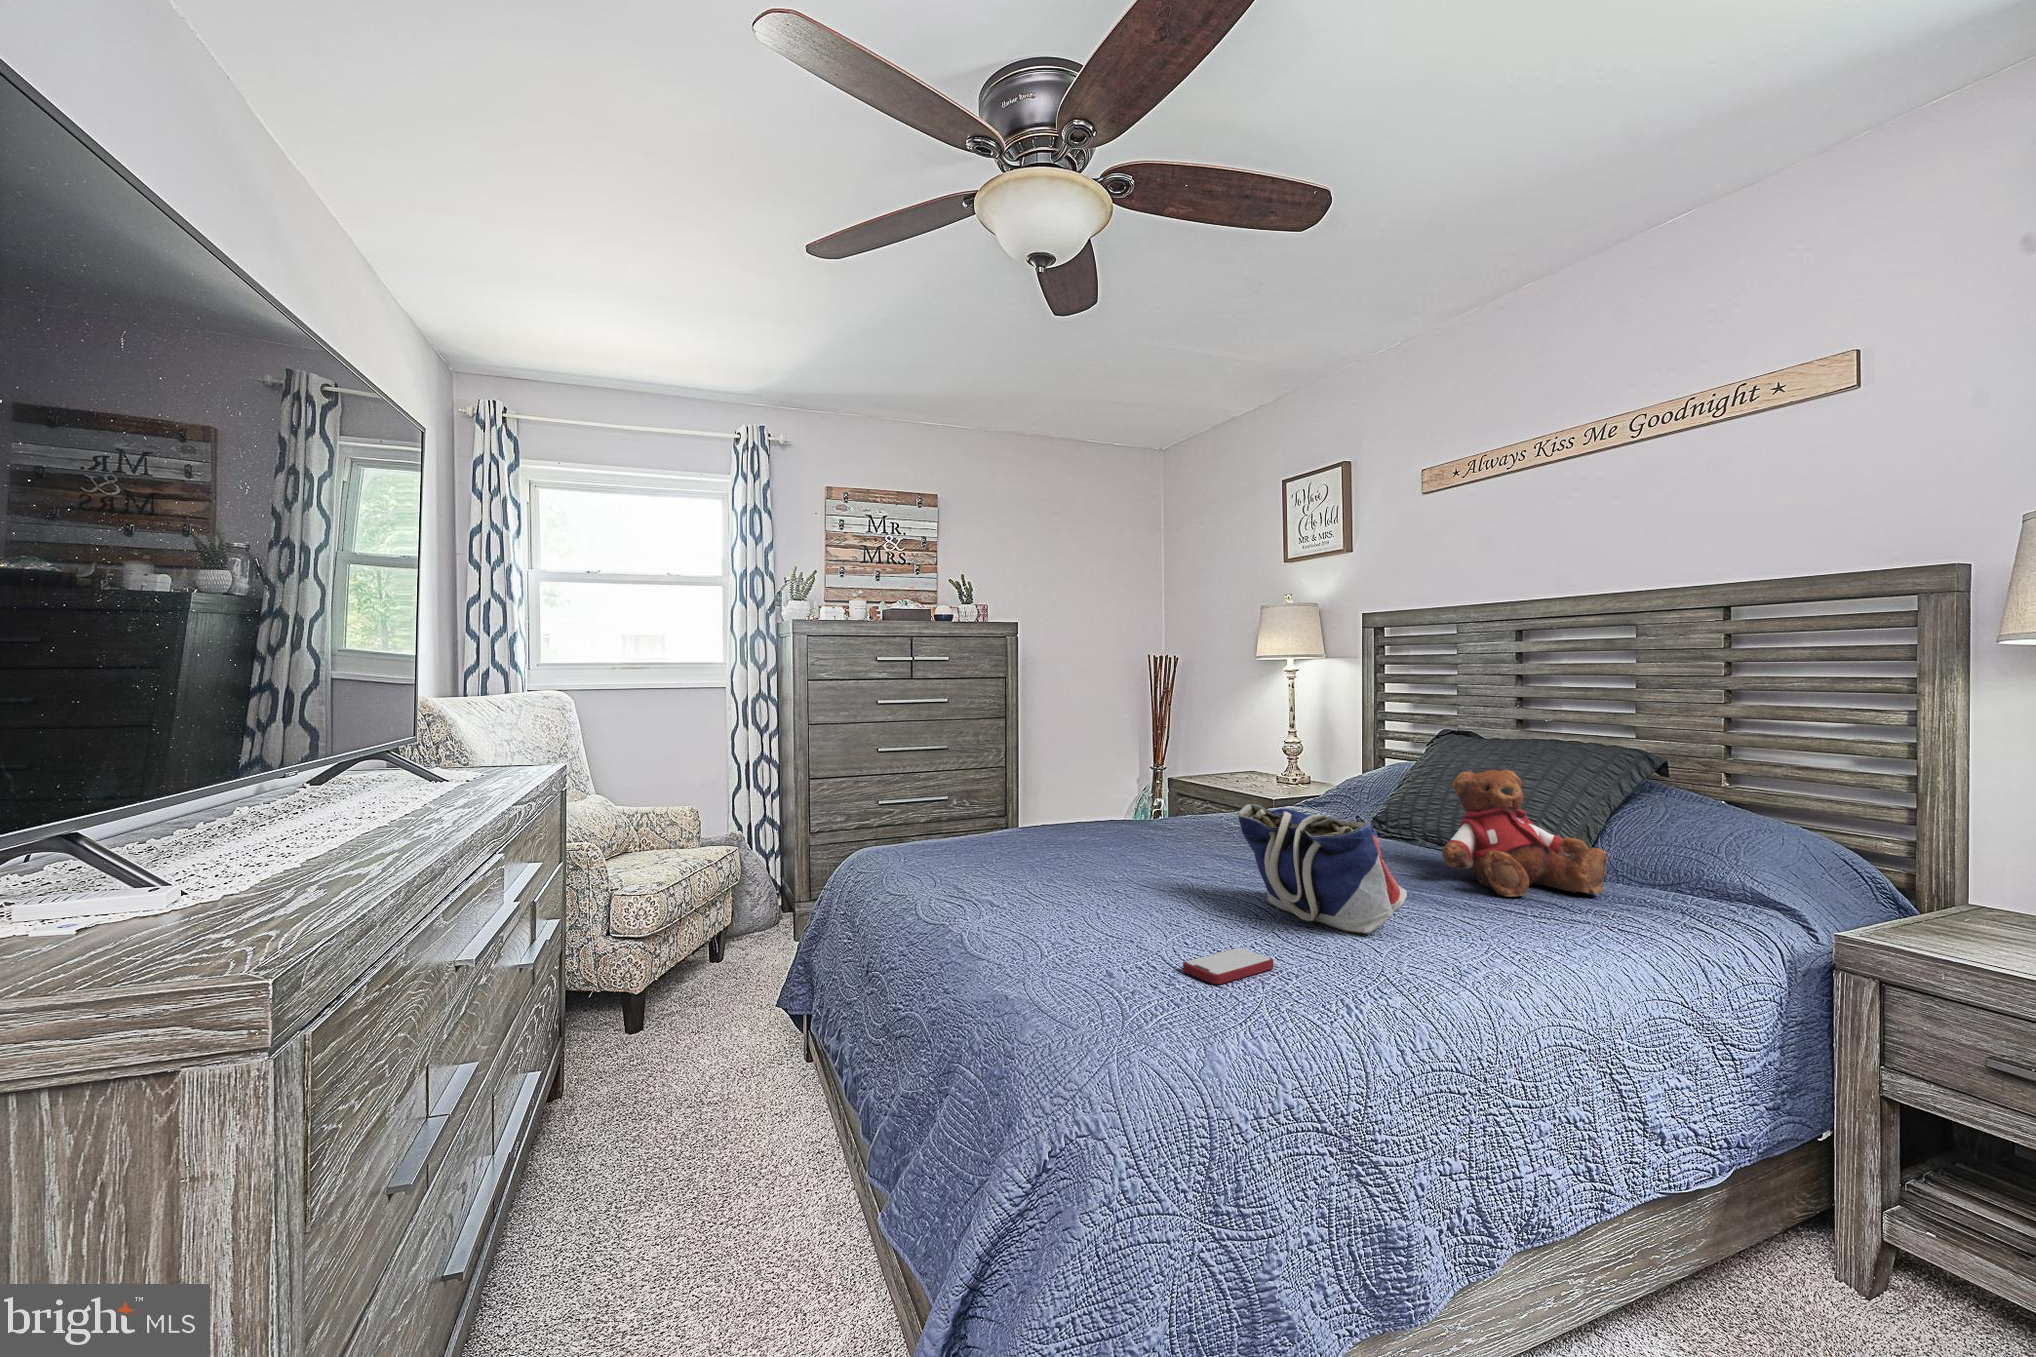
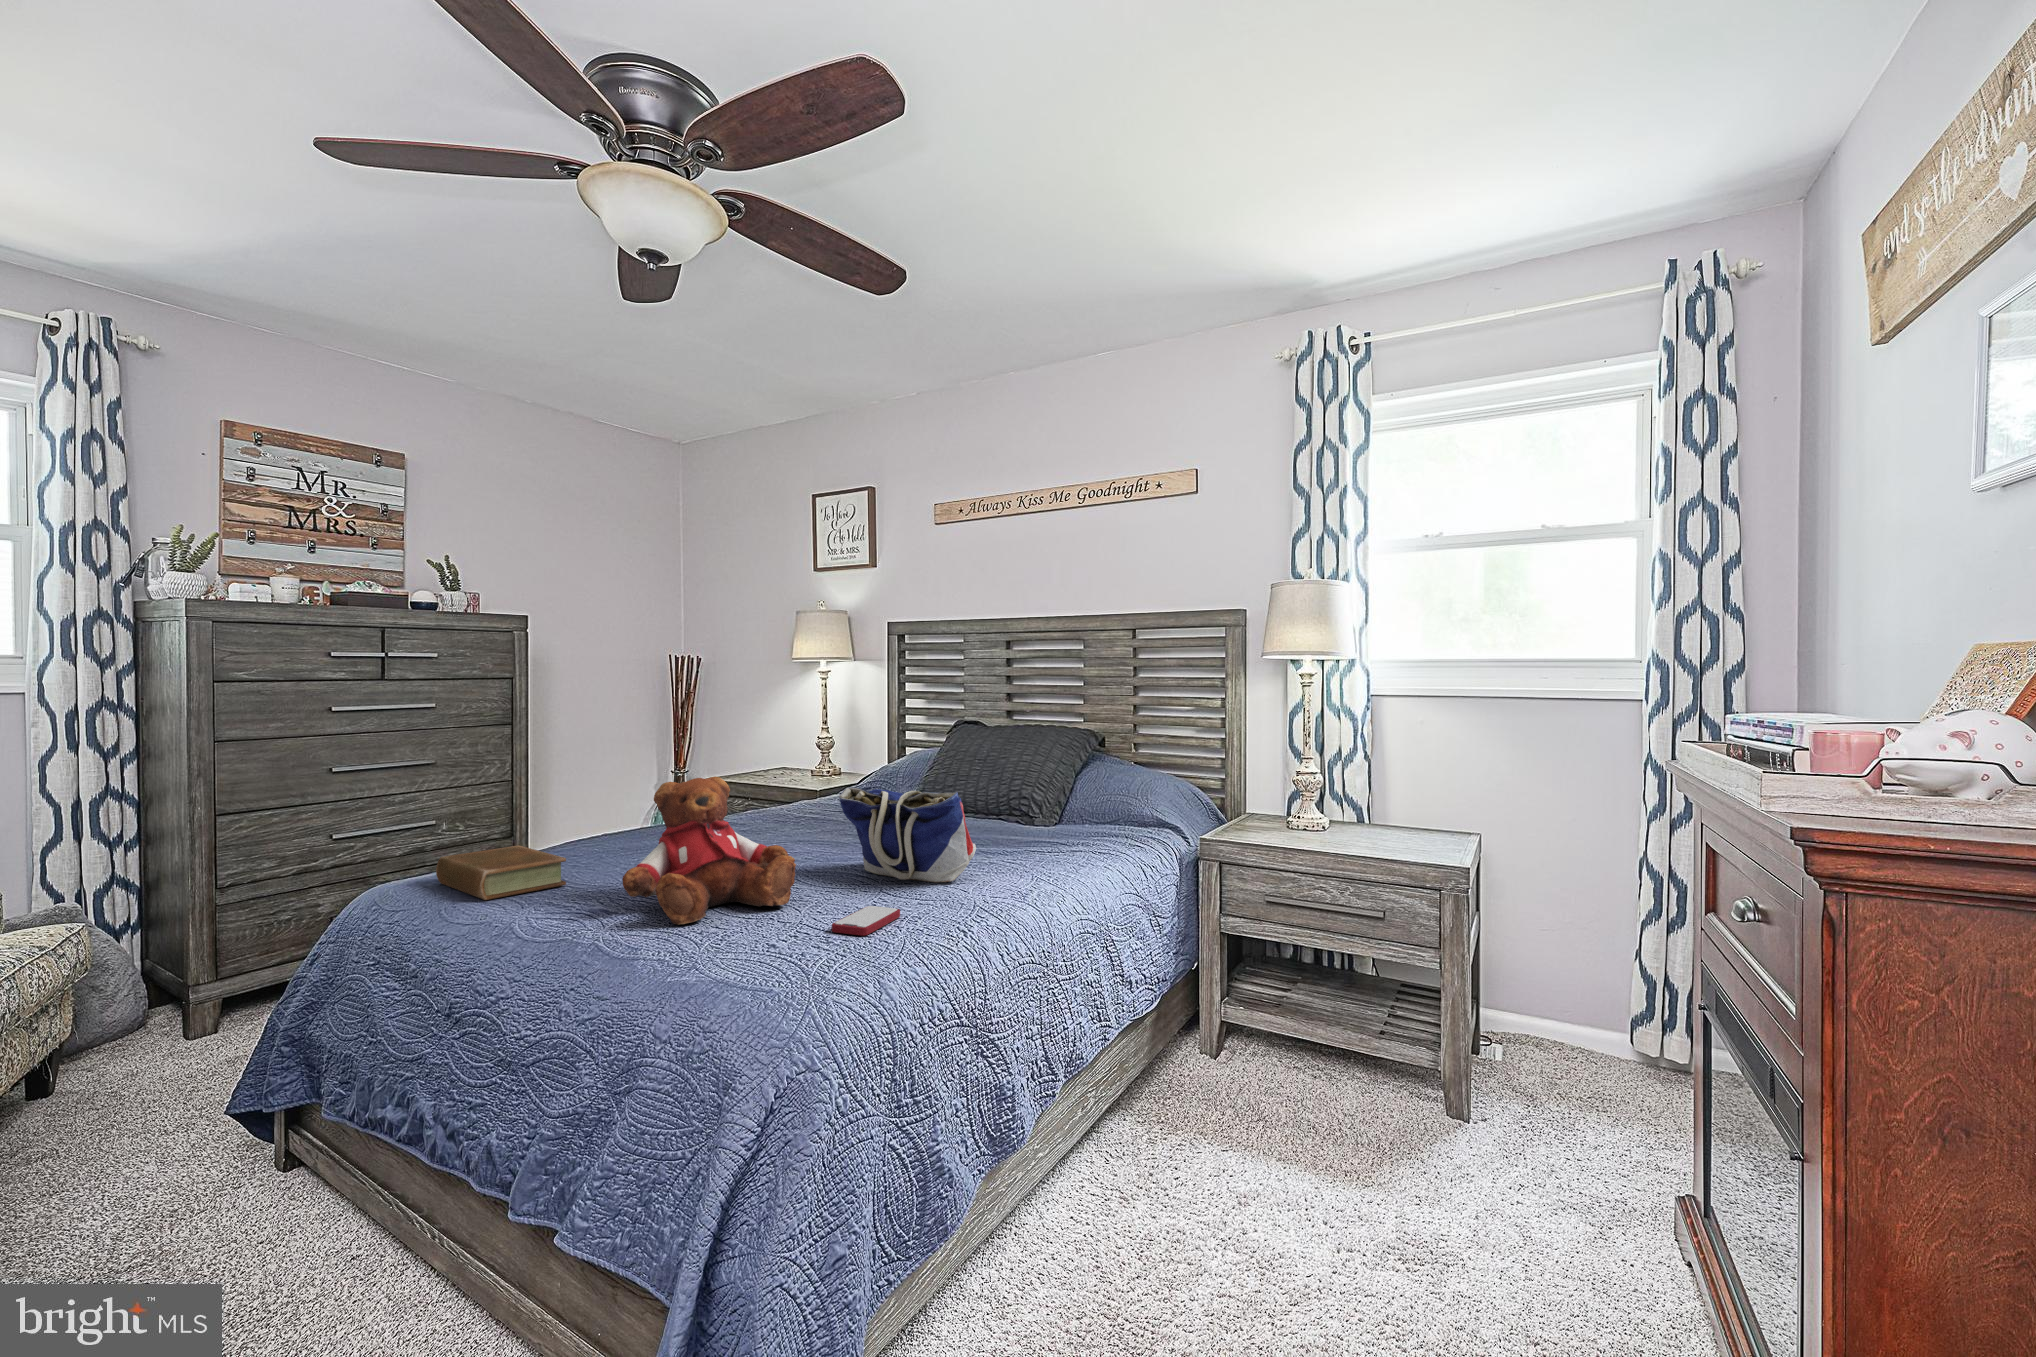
teddy bear: present [1442,770,1608,896] -> present [622,777,796,925]
book: none [890,829,979,877] -> present [436,845,566,900]

